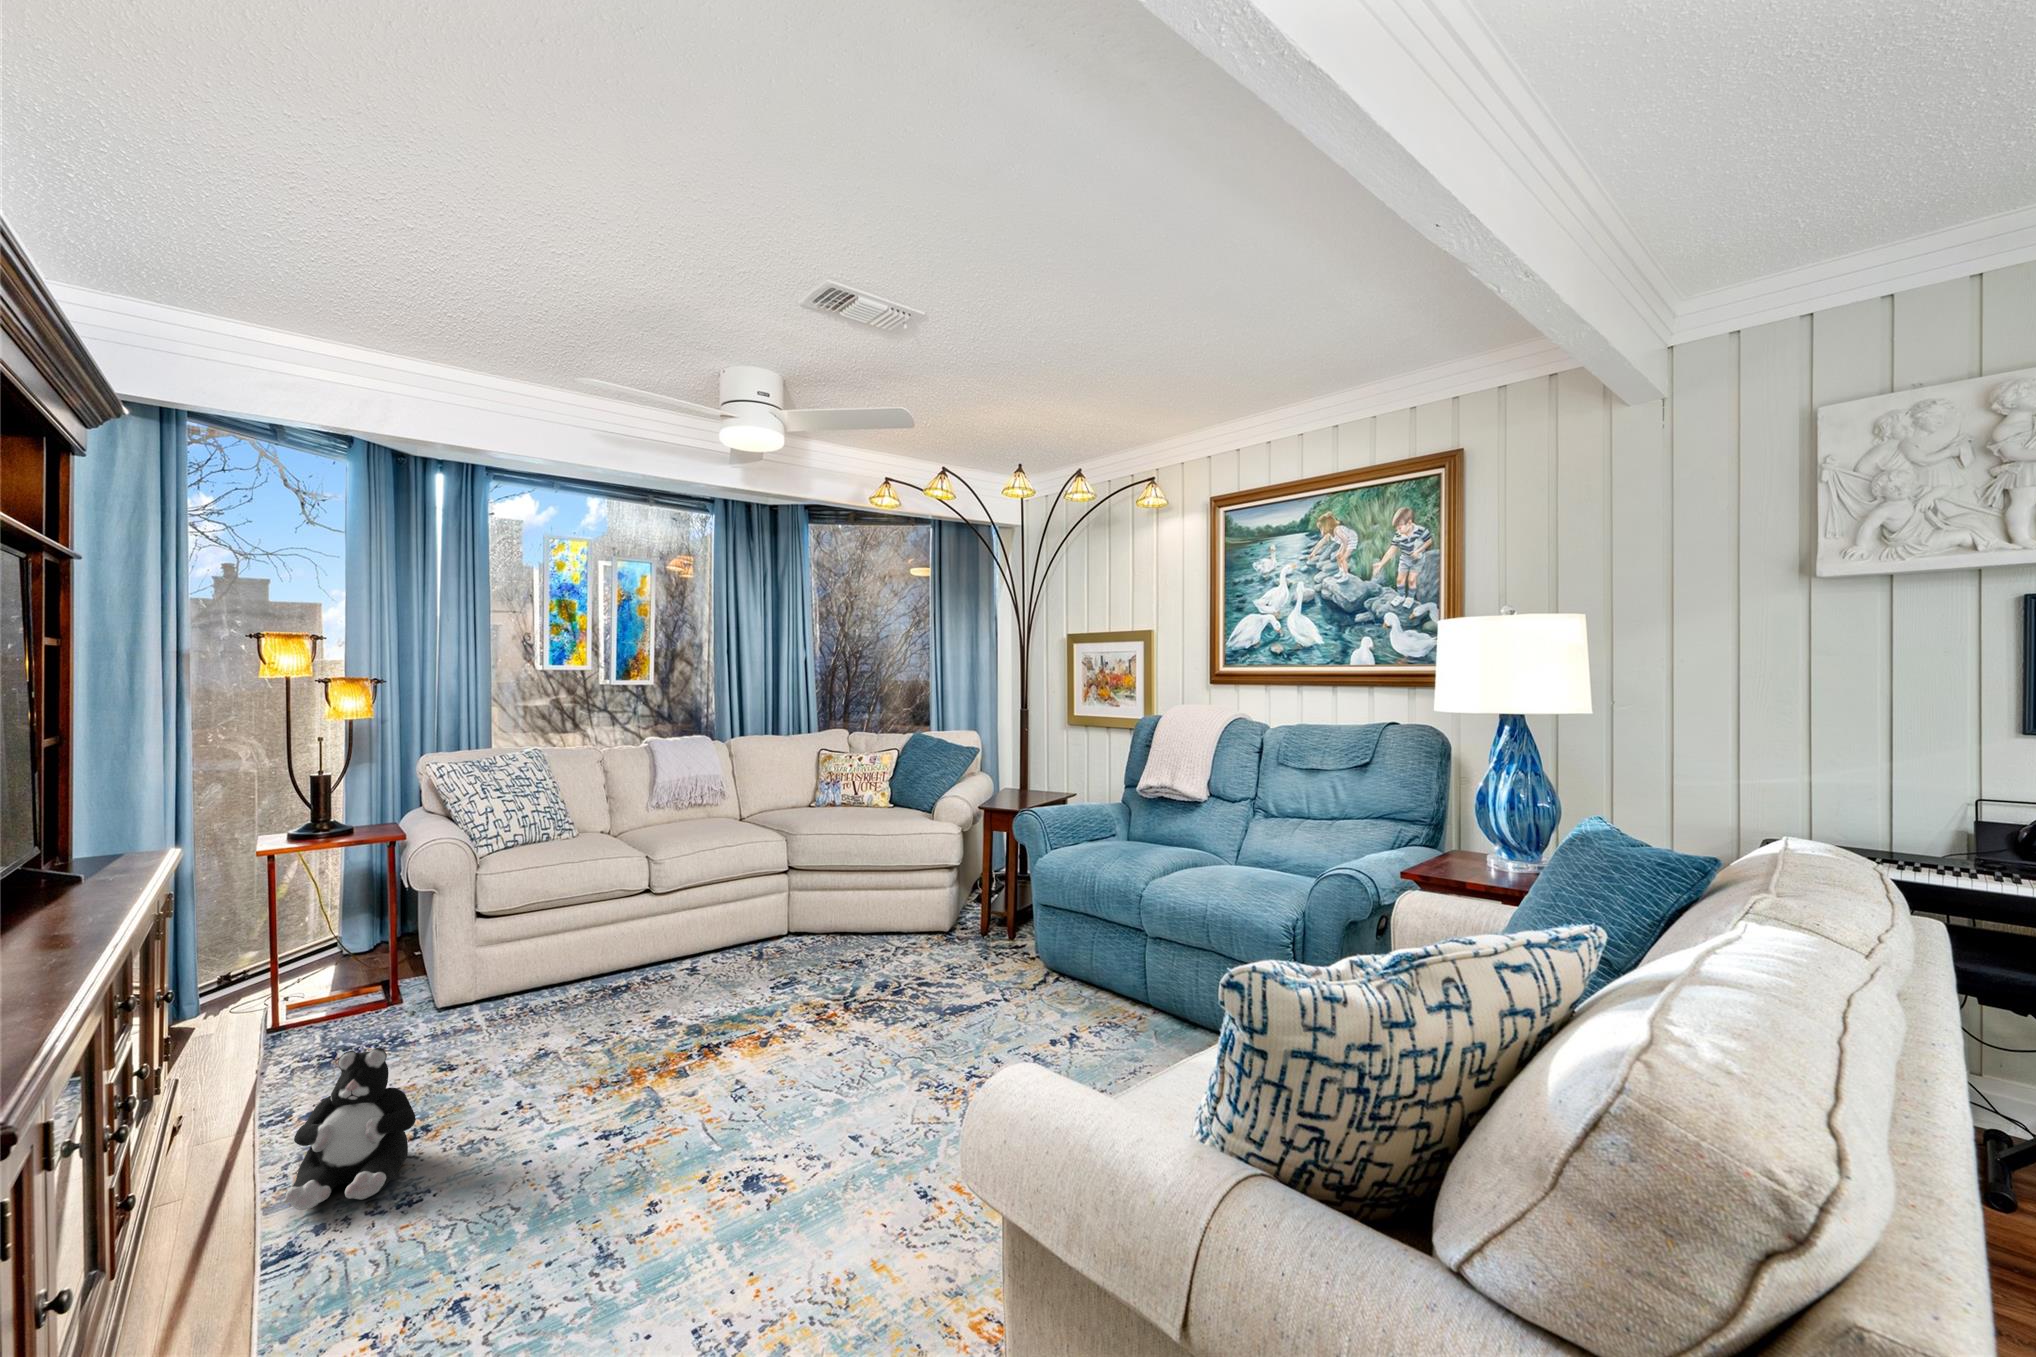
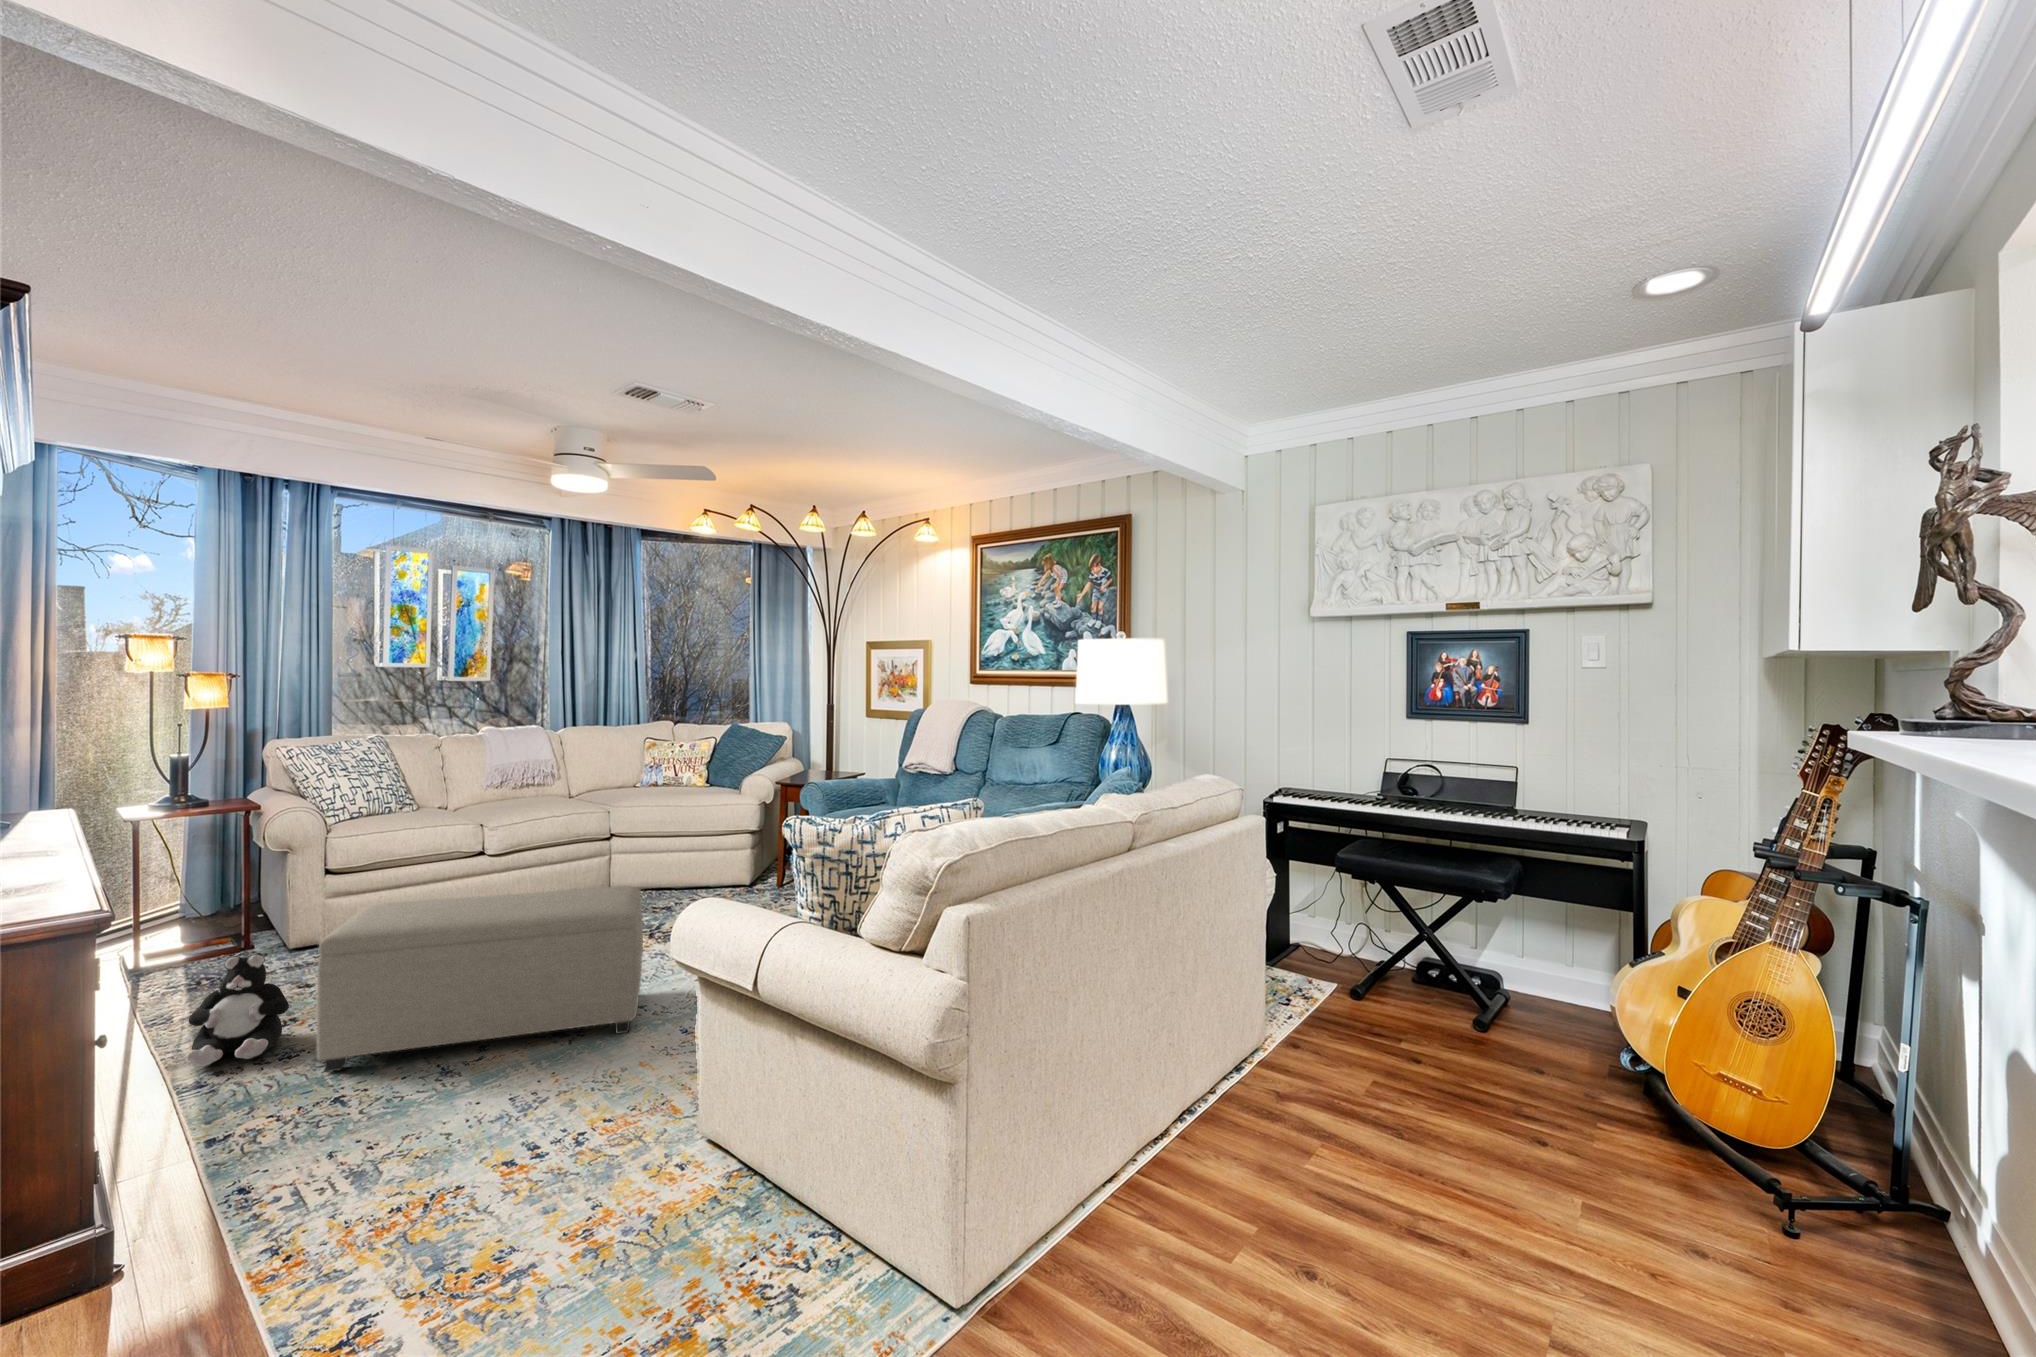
ottoman: none [441,963,853,1232] -> present [316,886,643,1072]

